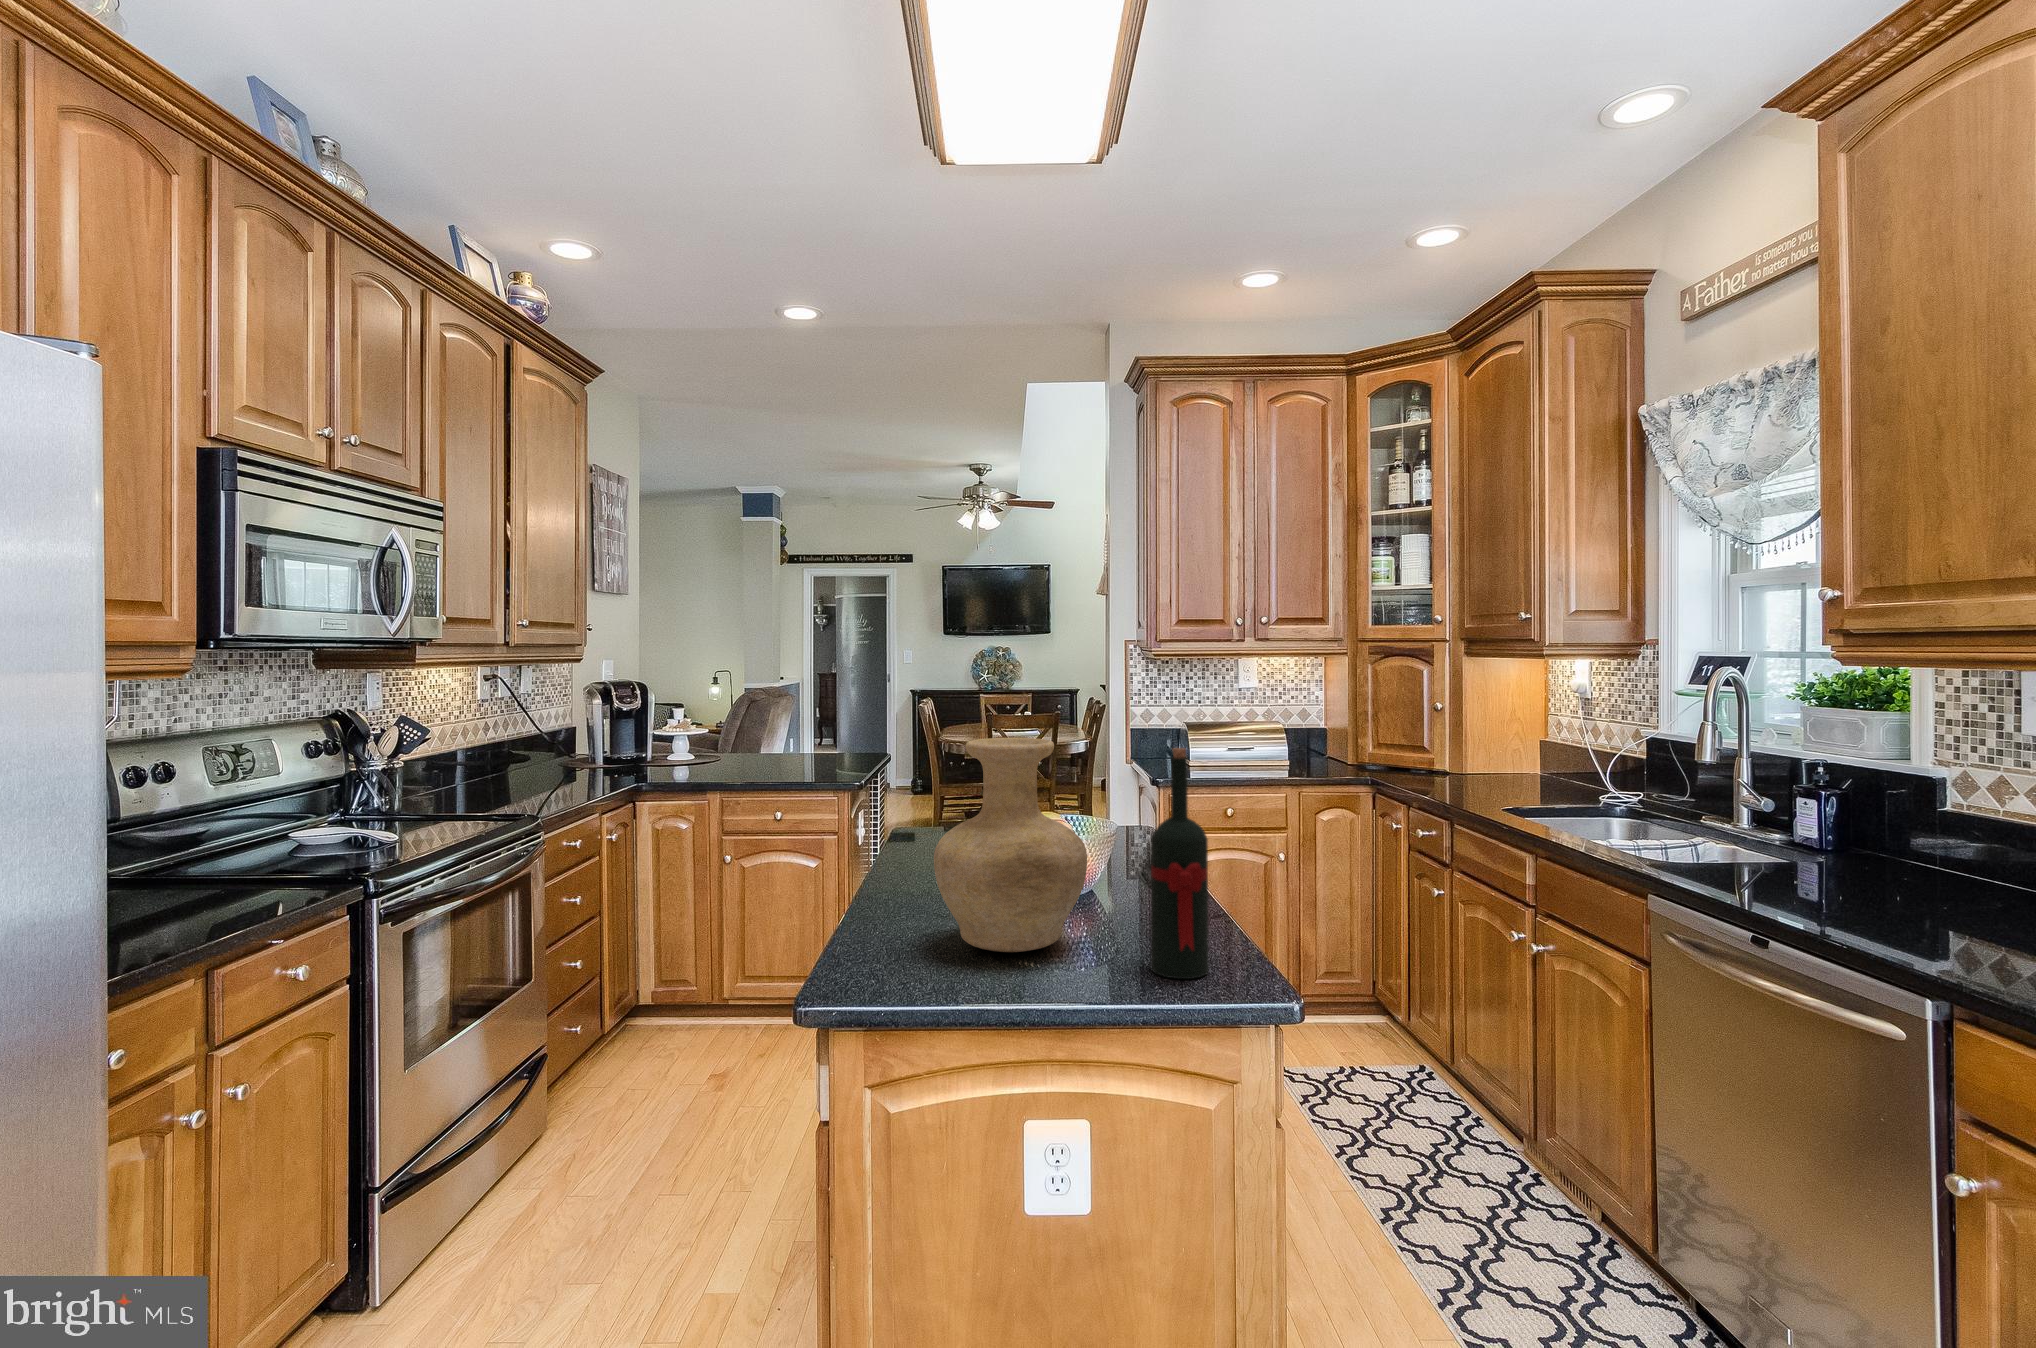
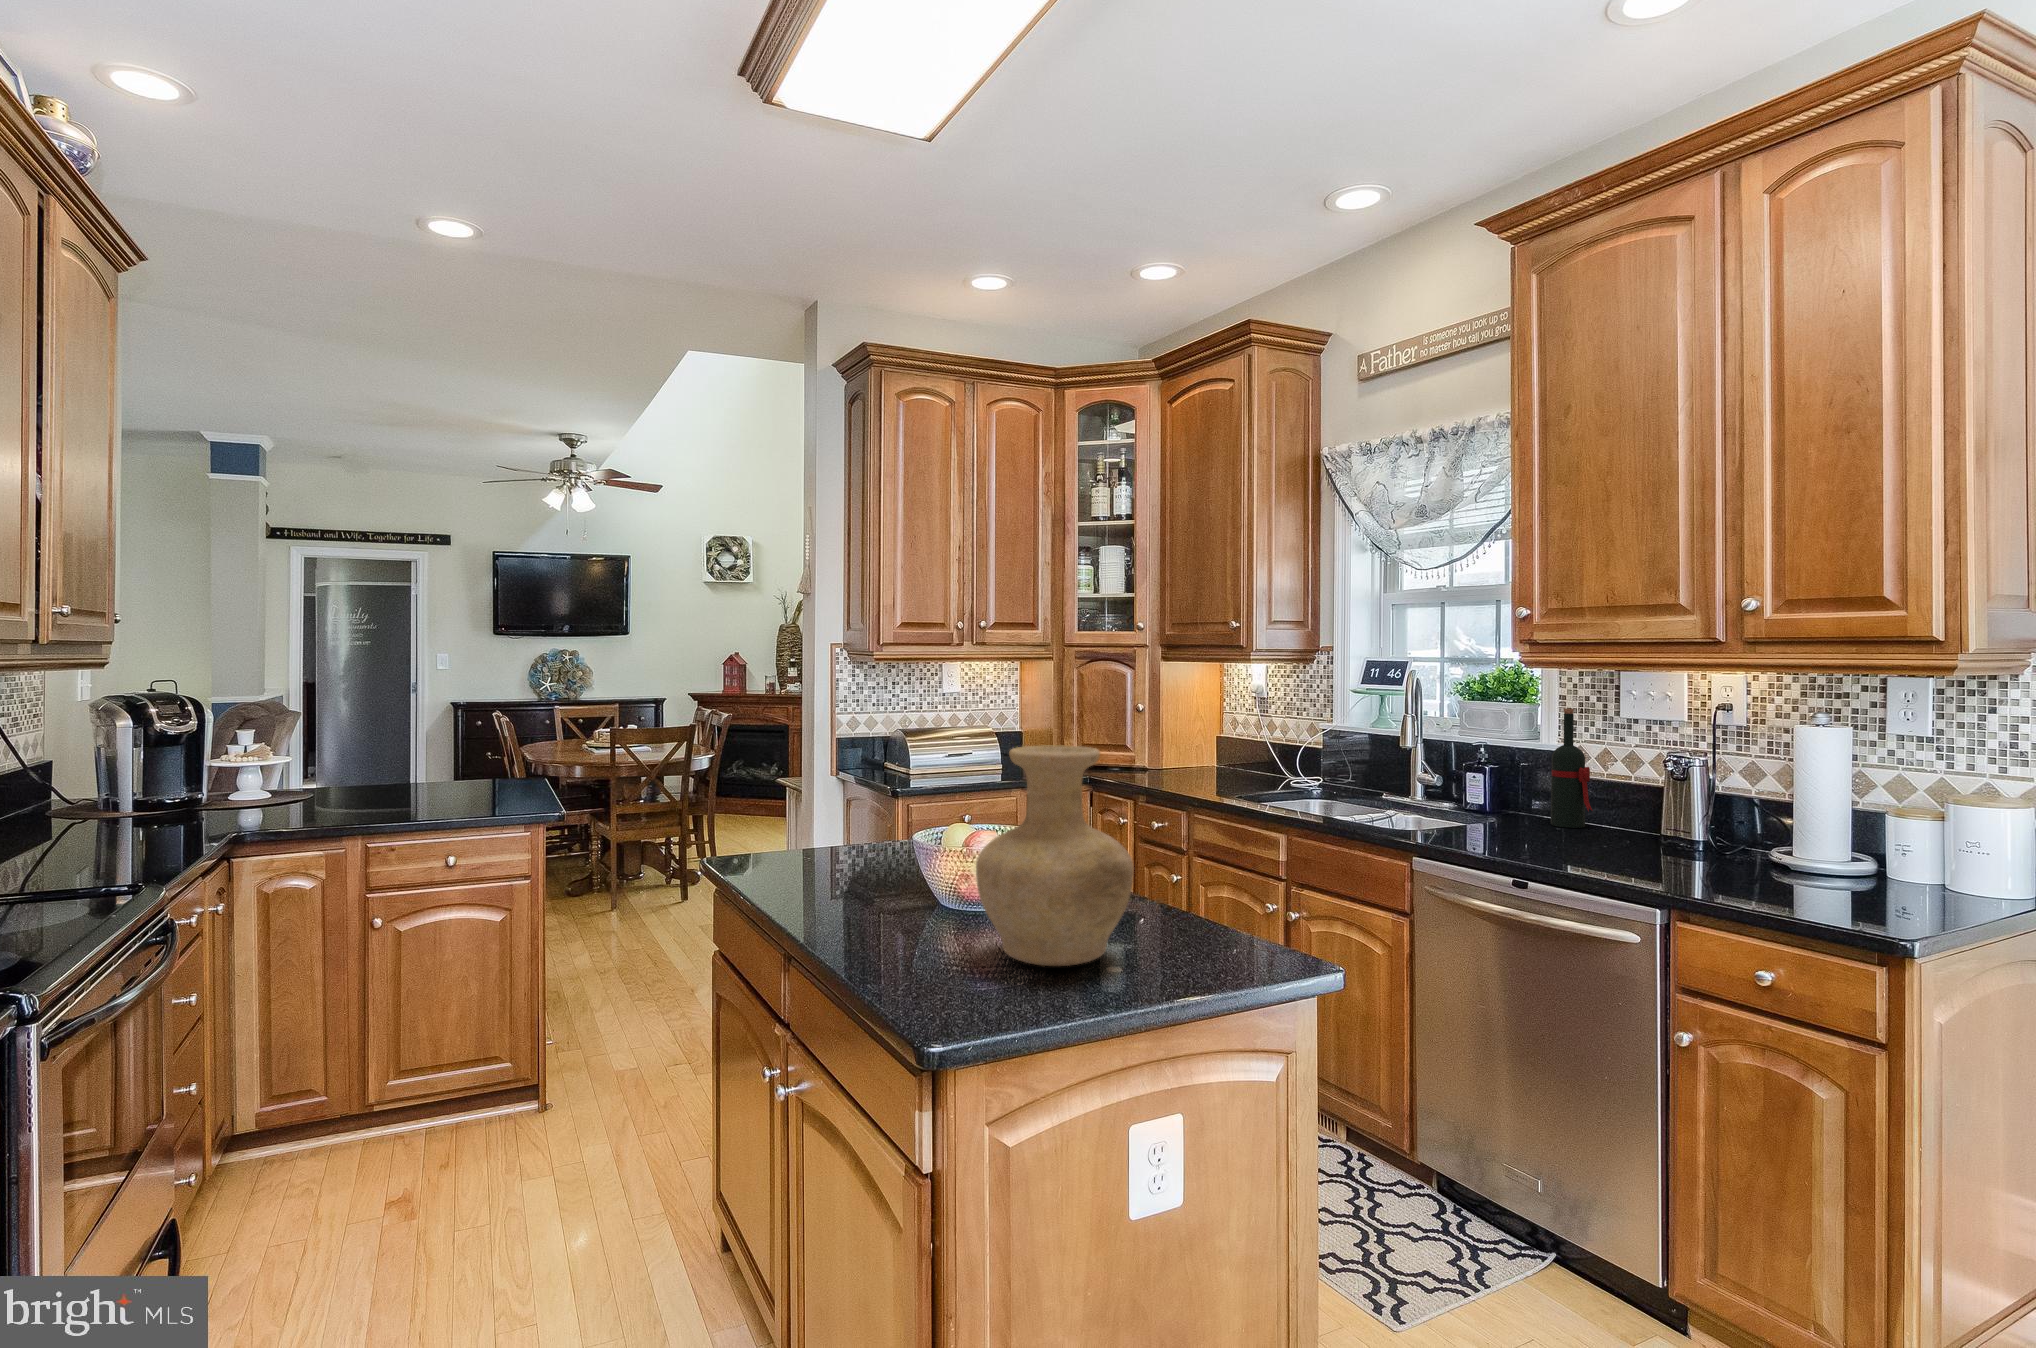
wine bottle: present [1151,748,1209,979] -> present [1551,709,1592,828]

